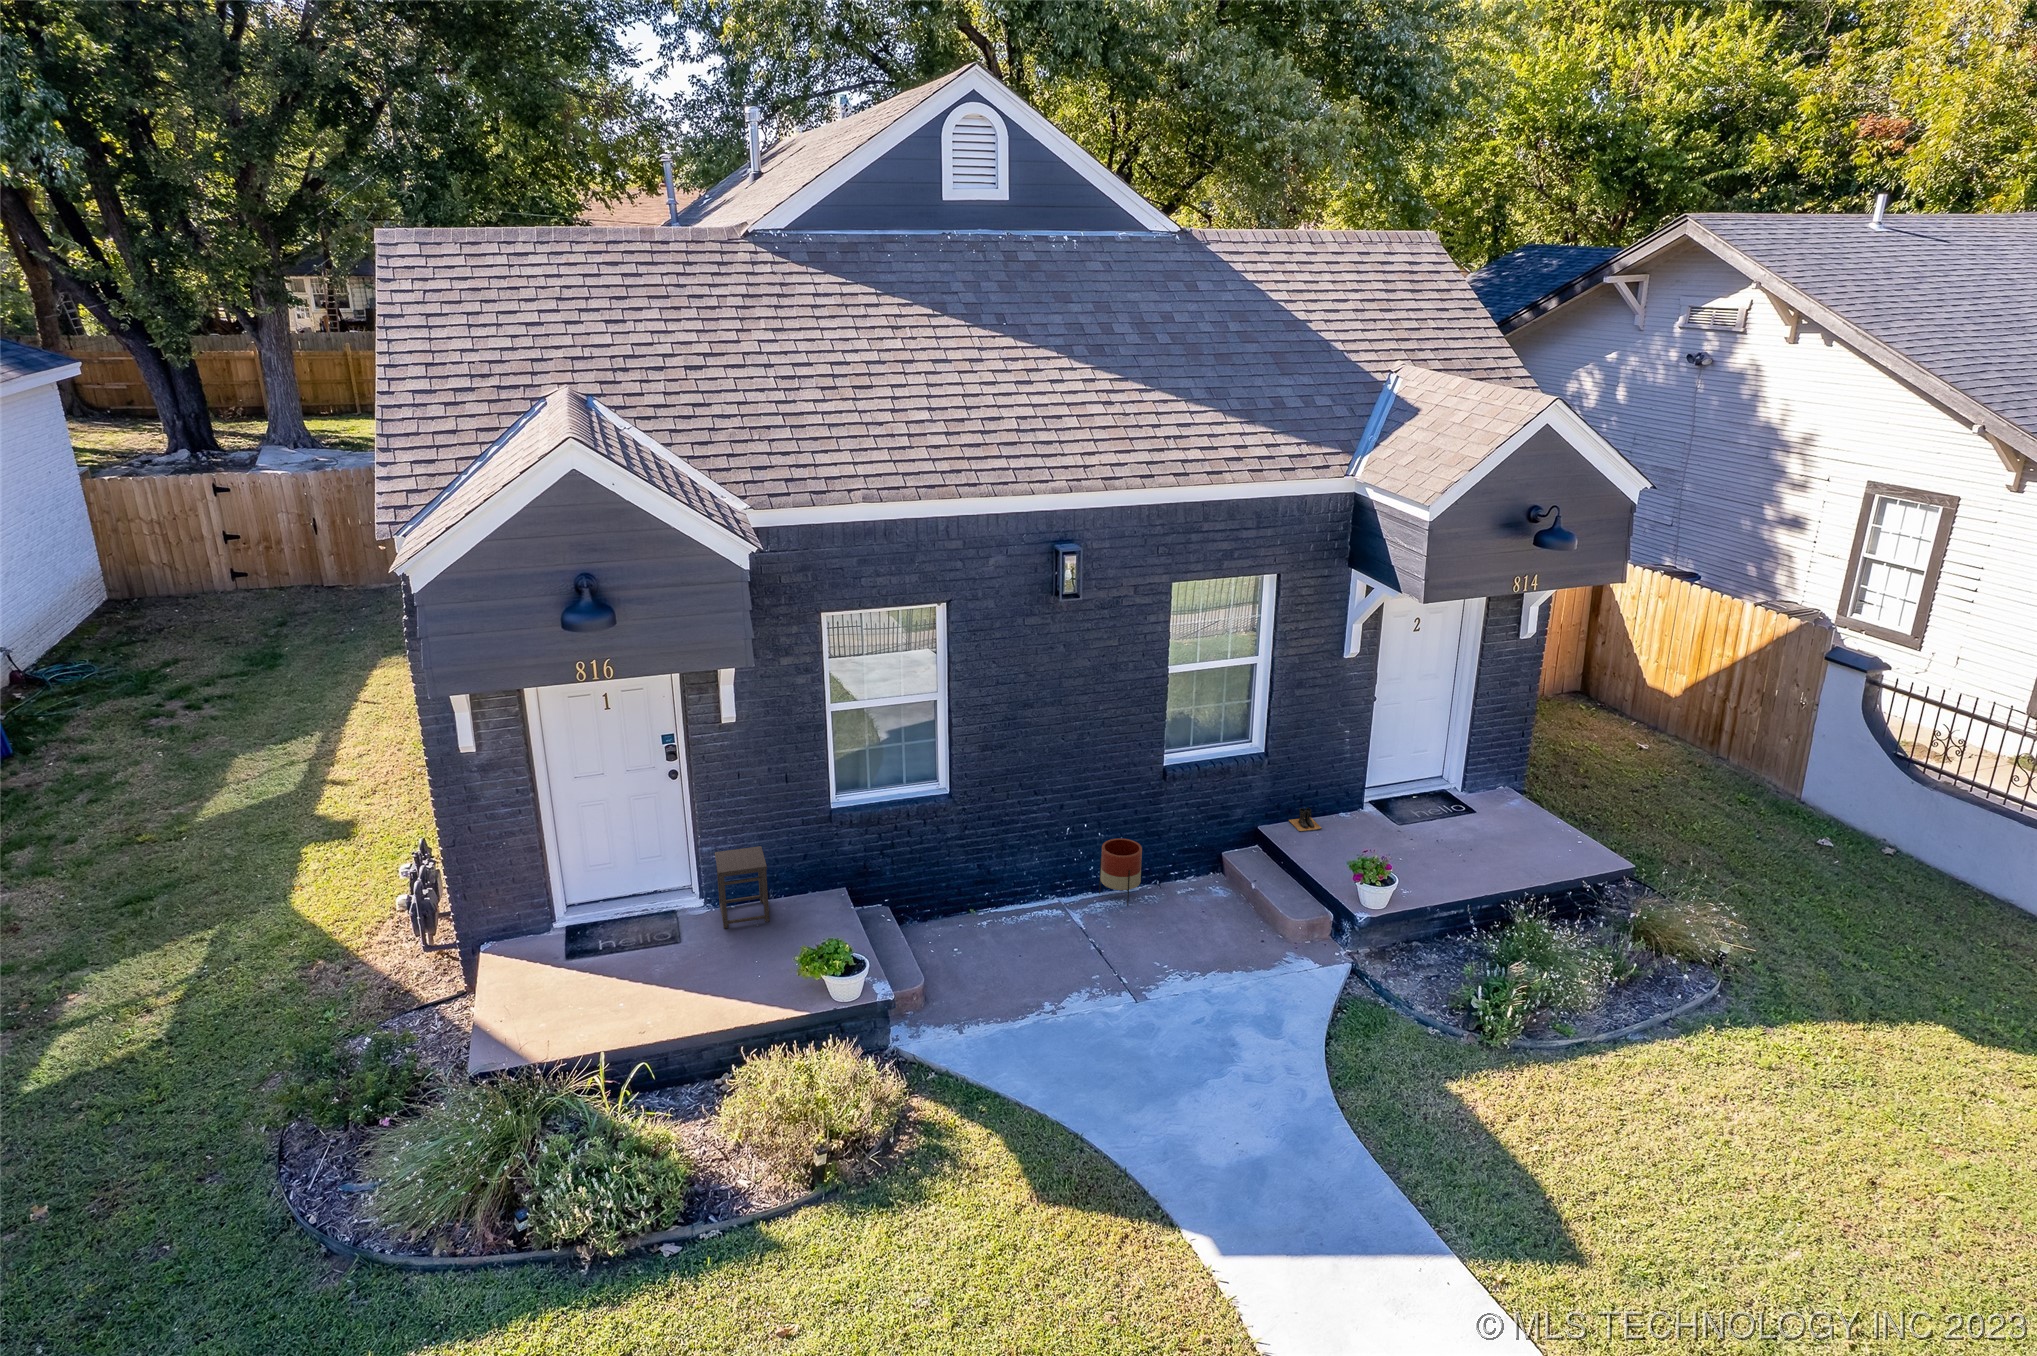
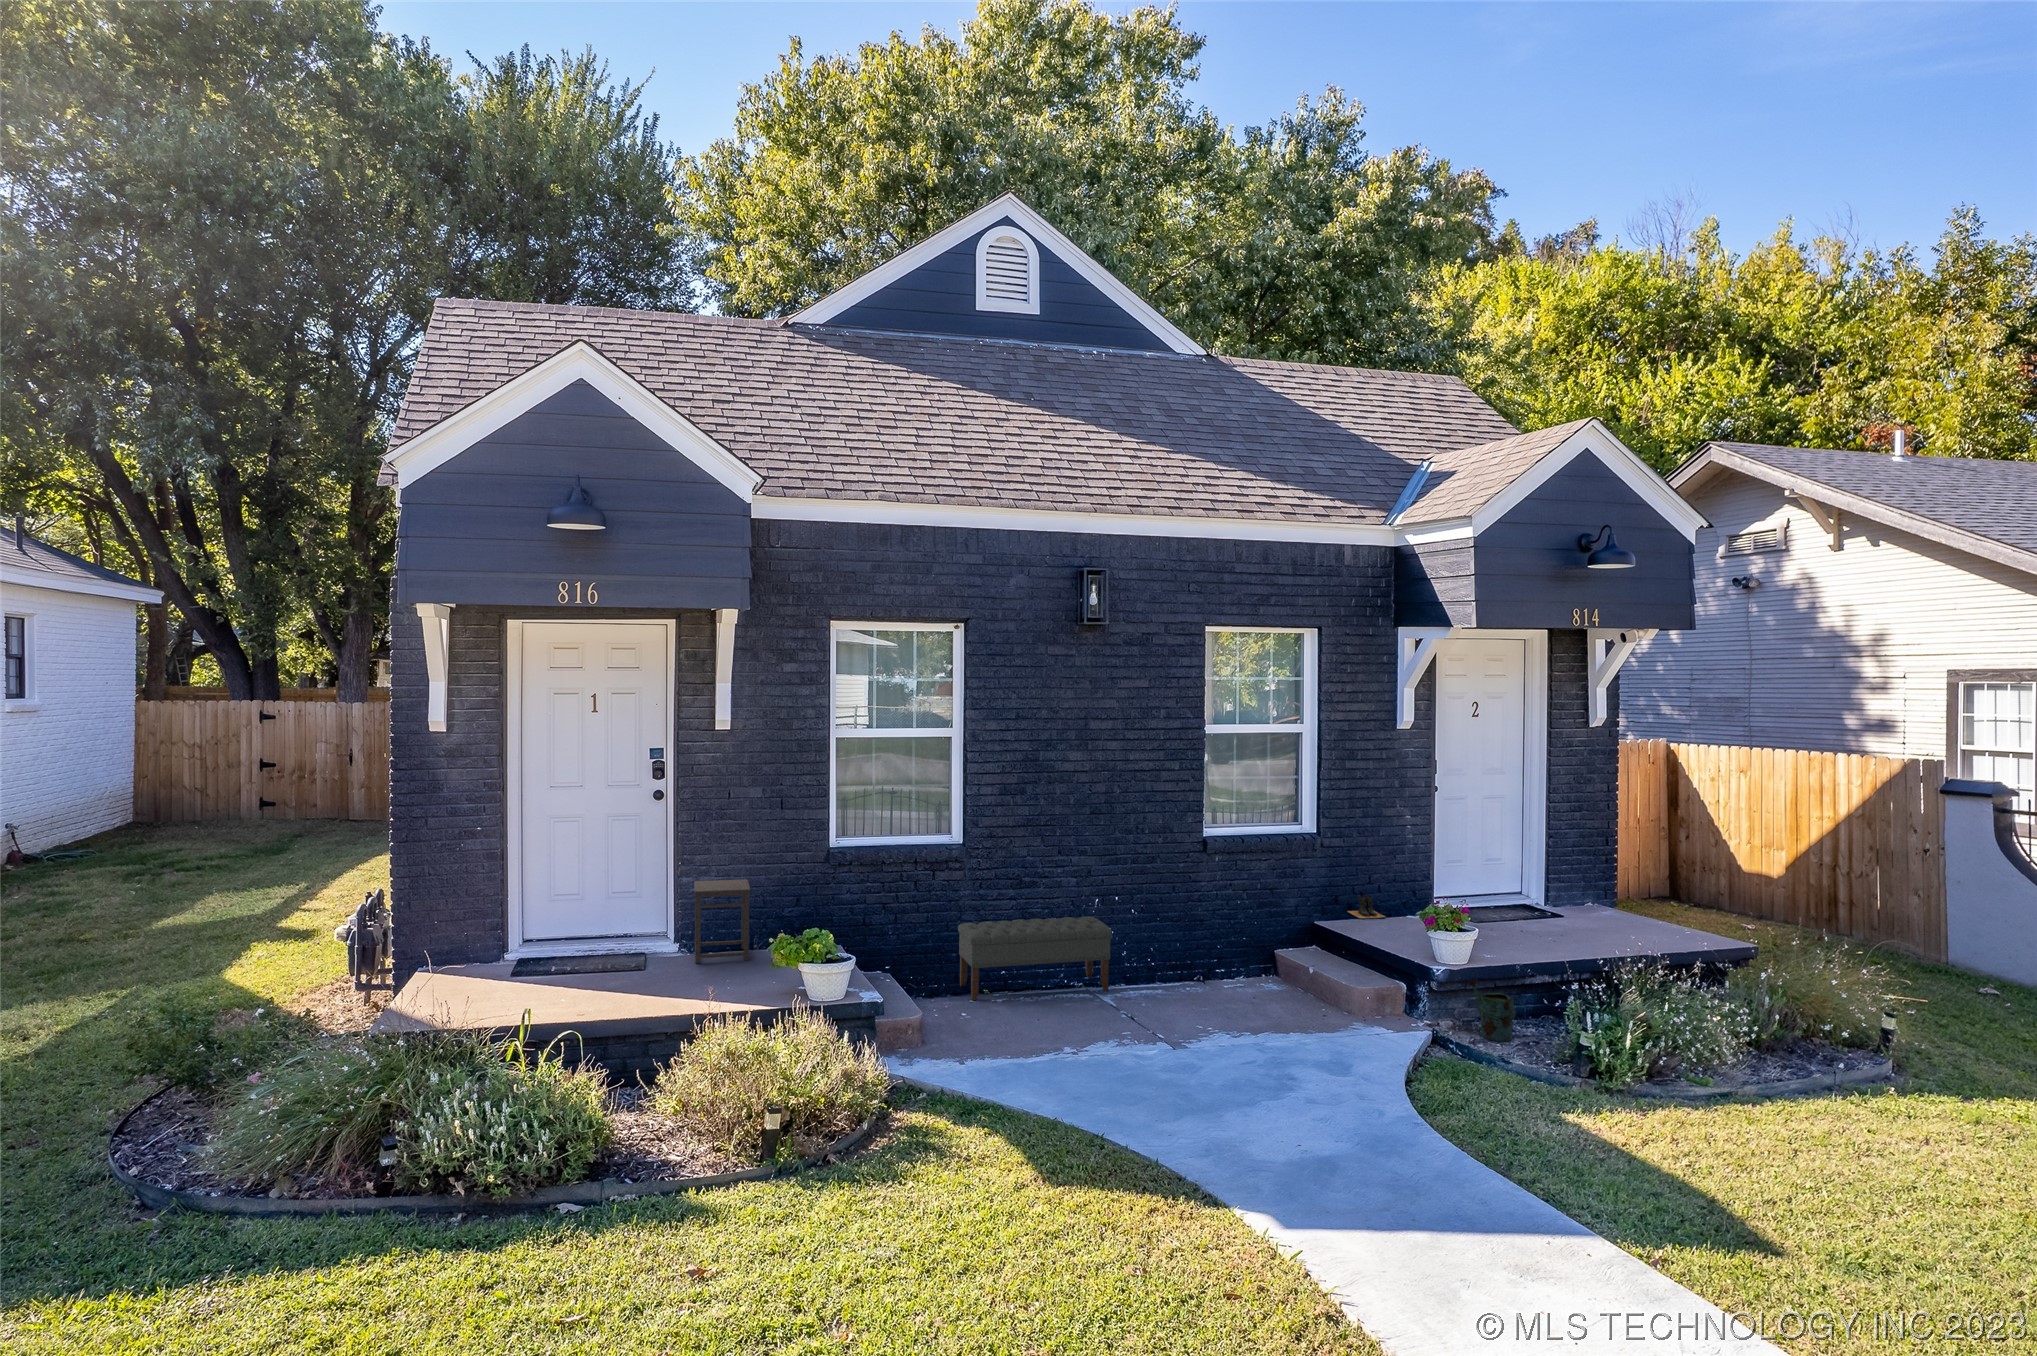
planter: present [1099,839,1142,906] -> none [1131,912,1180,986]
bench: none [948,848,1083,935] -> present [958,916,1112,1000]
watering can: none [1385,921,1422,977] -> present [1467,980,1516,1041]

